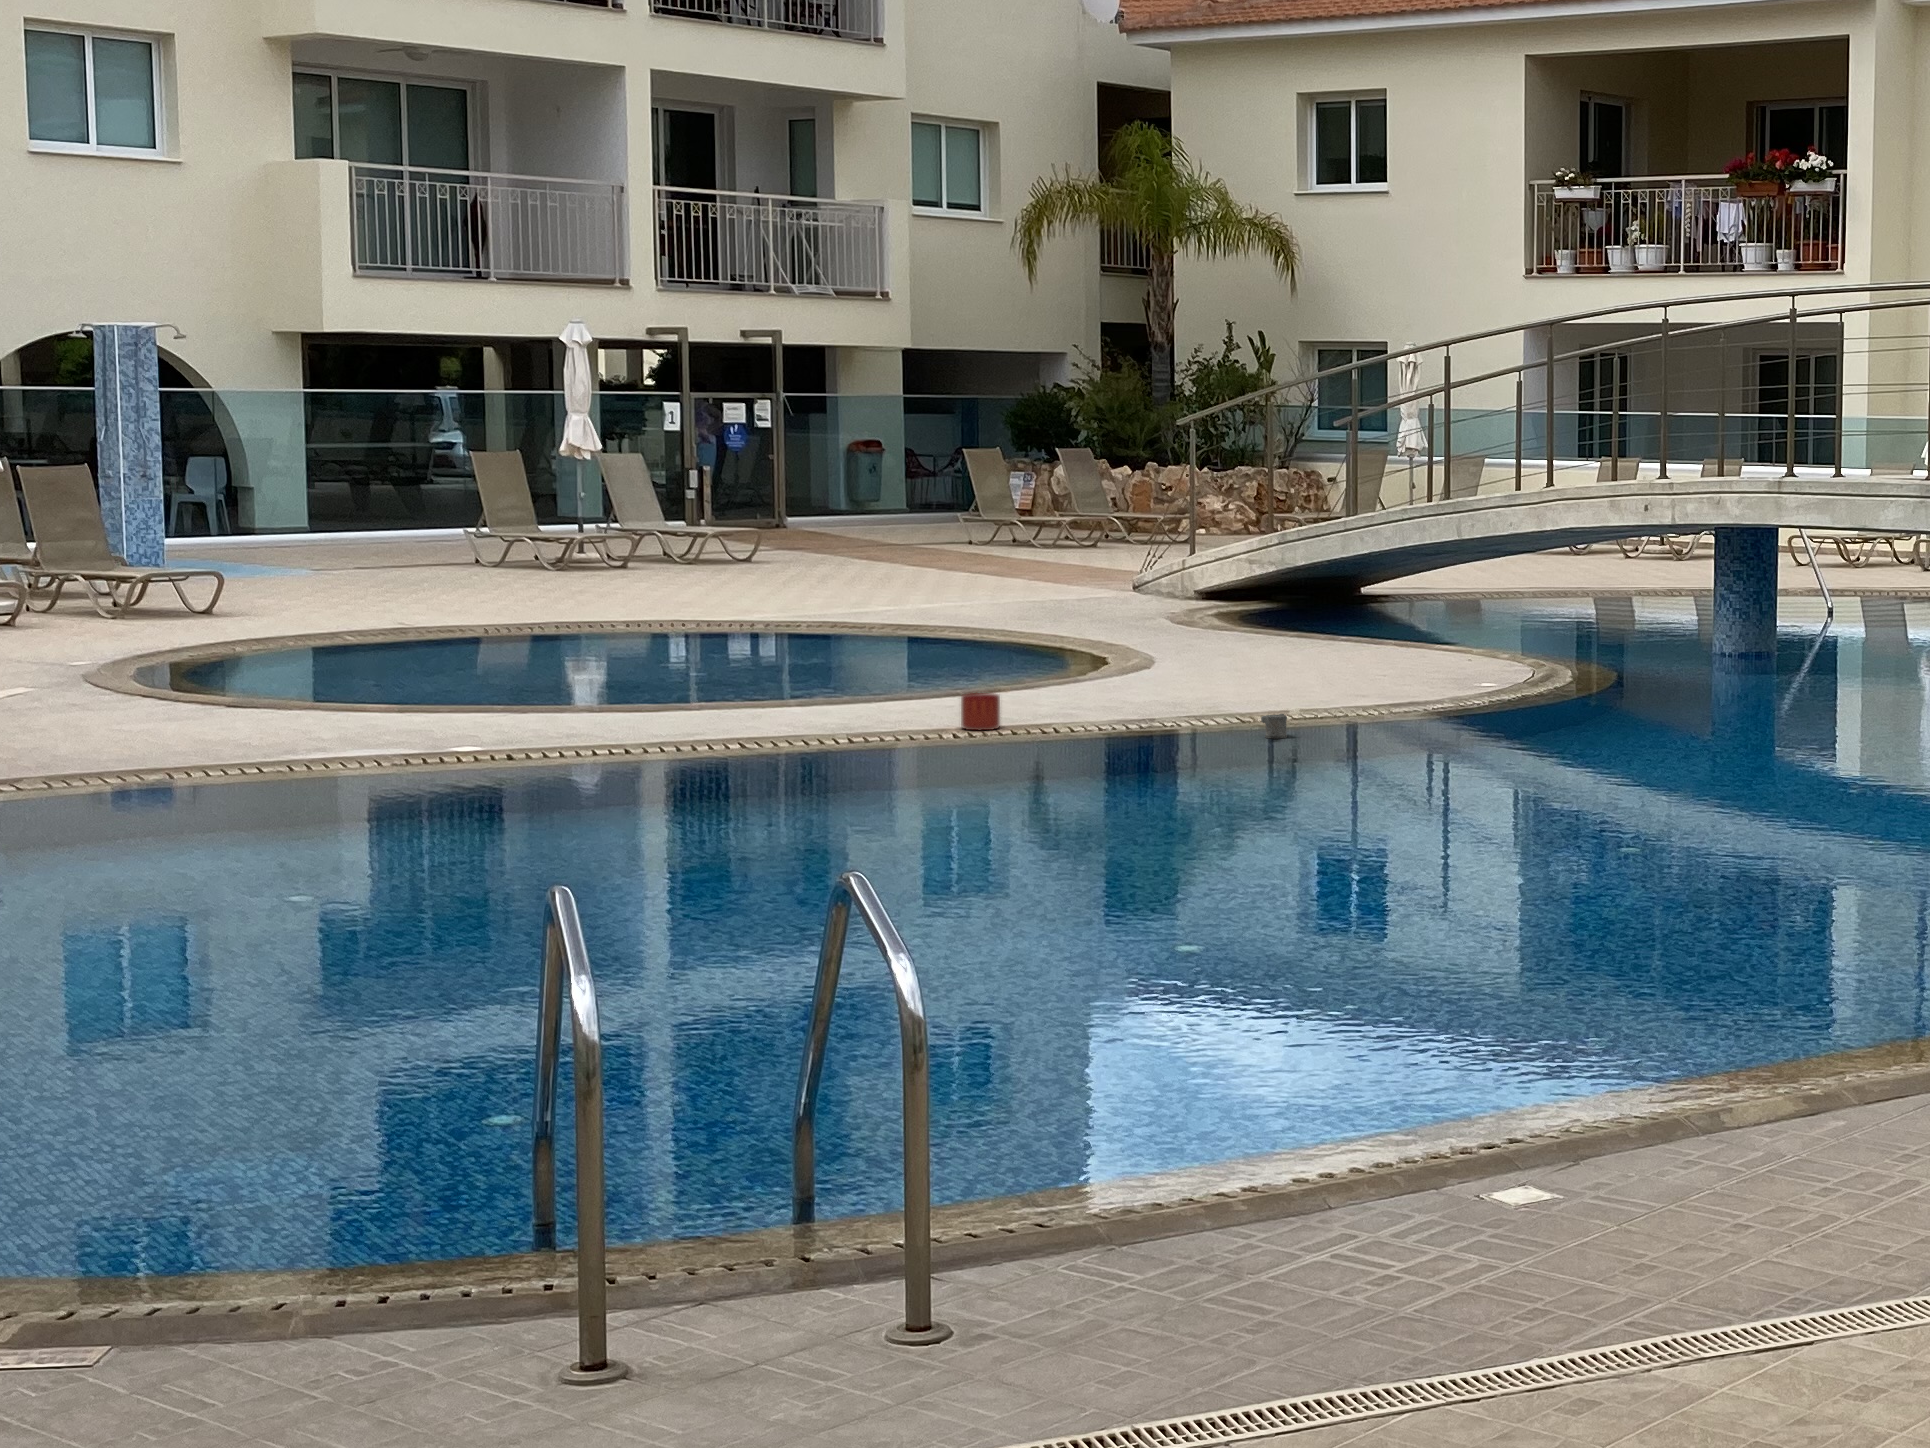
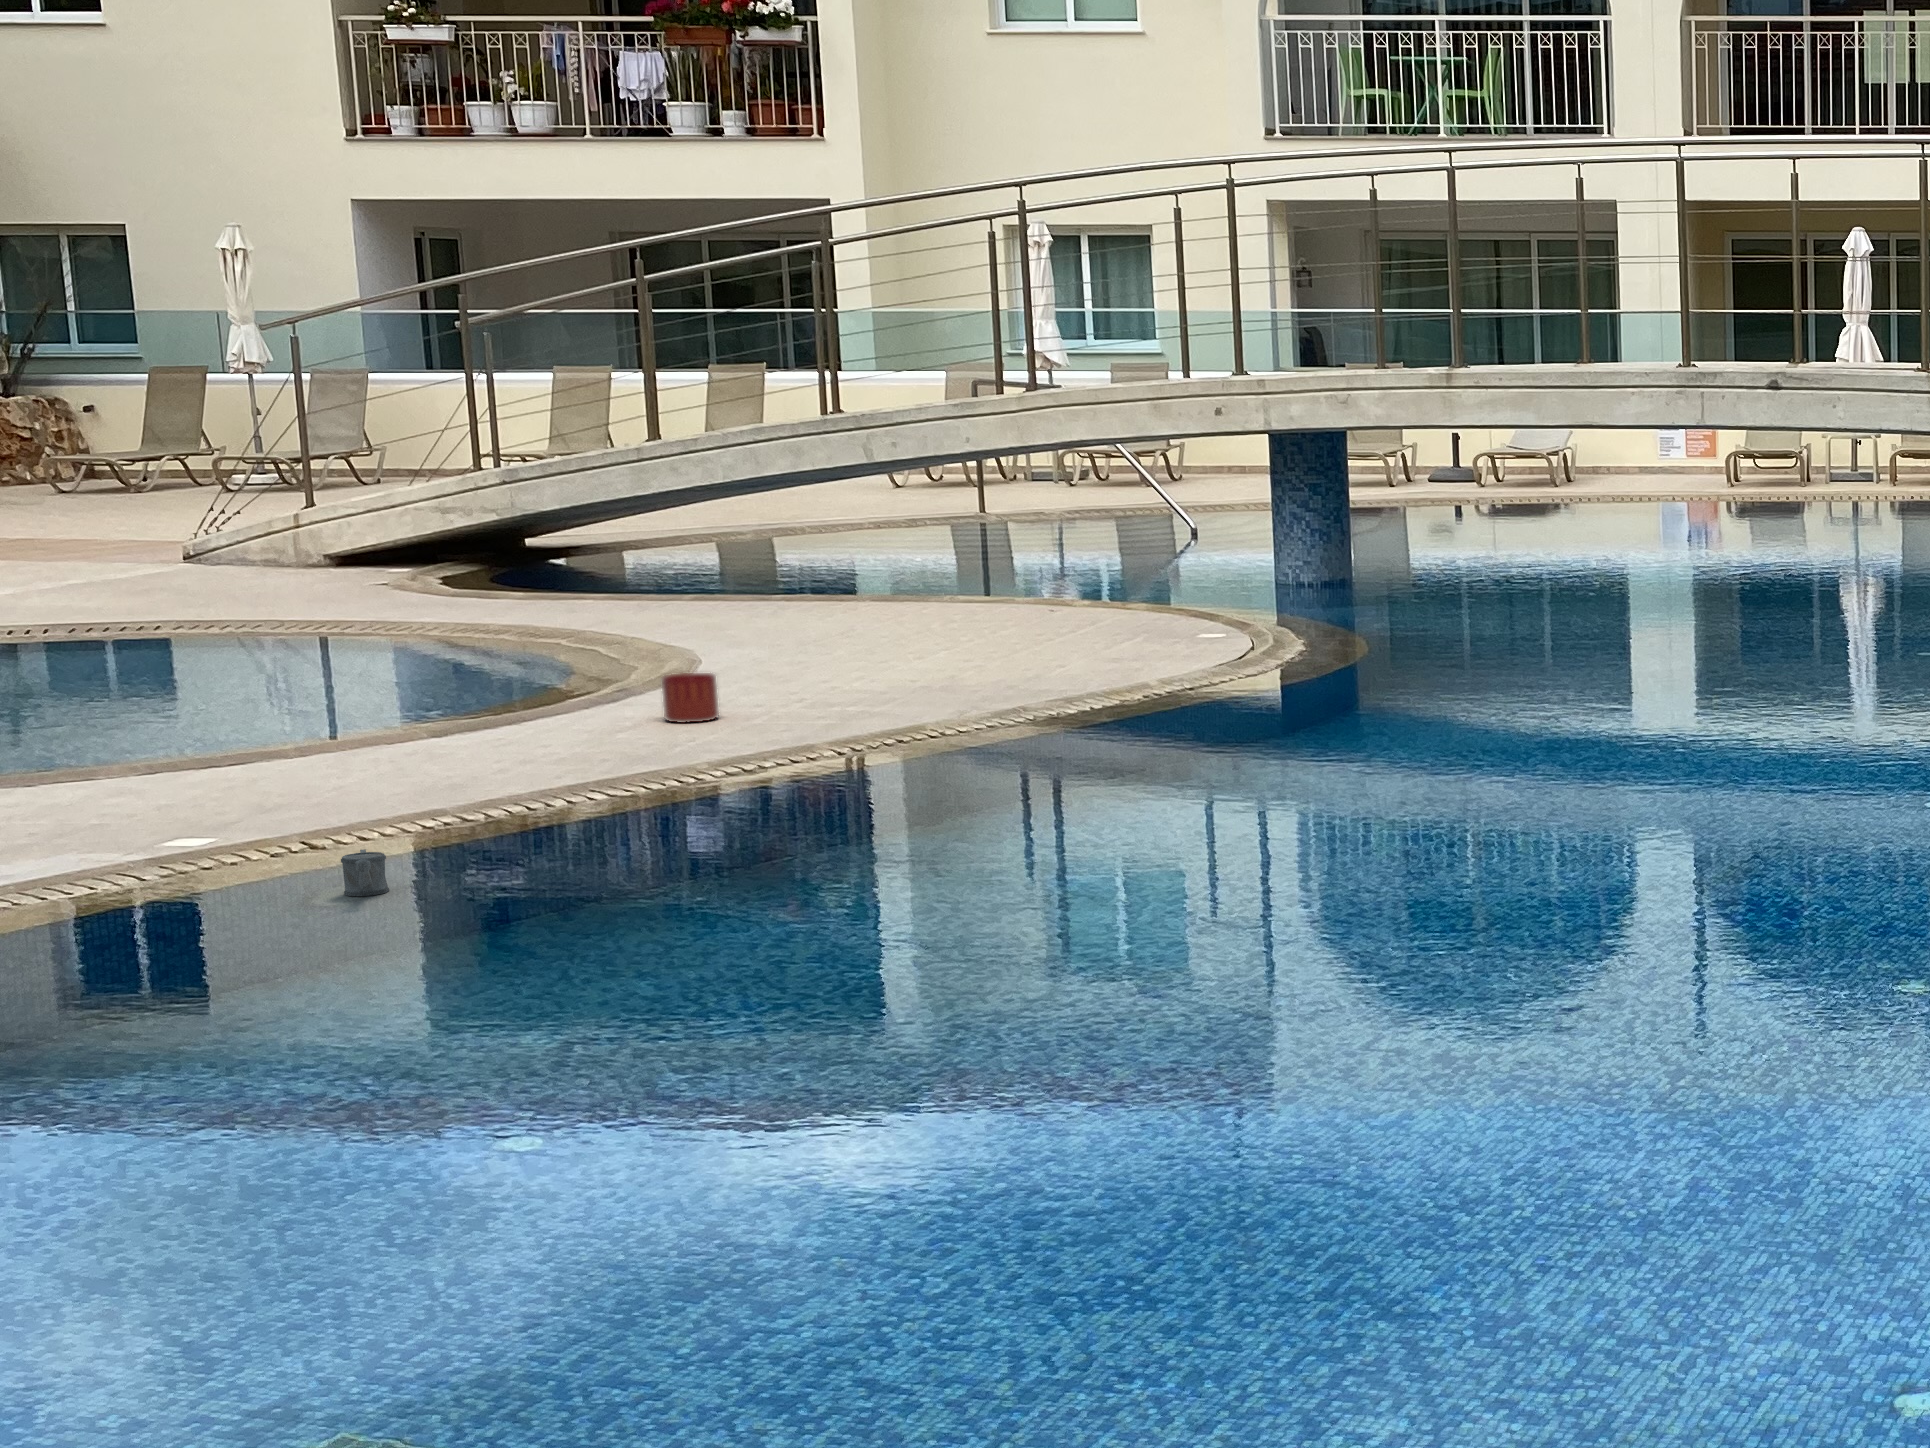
watering can: present [1261,714,1287,739] -> present [341,849,389,896]

